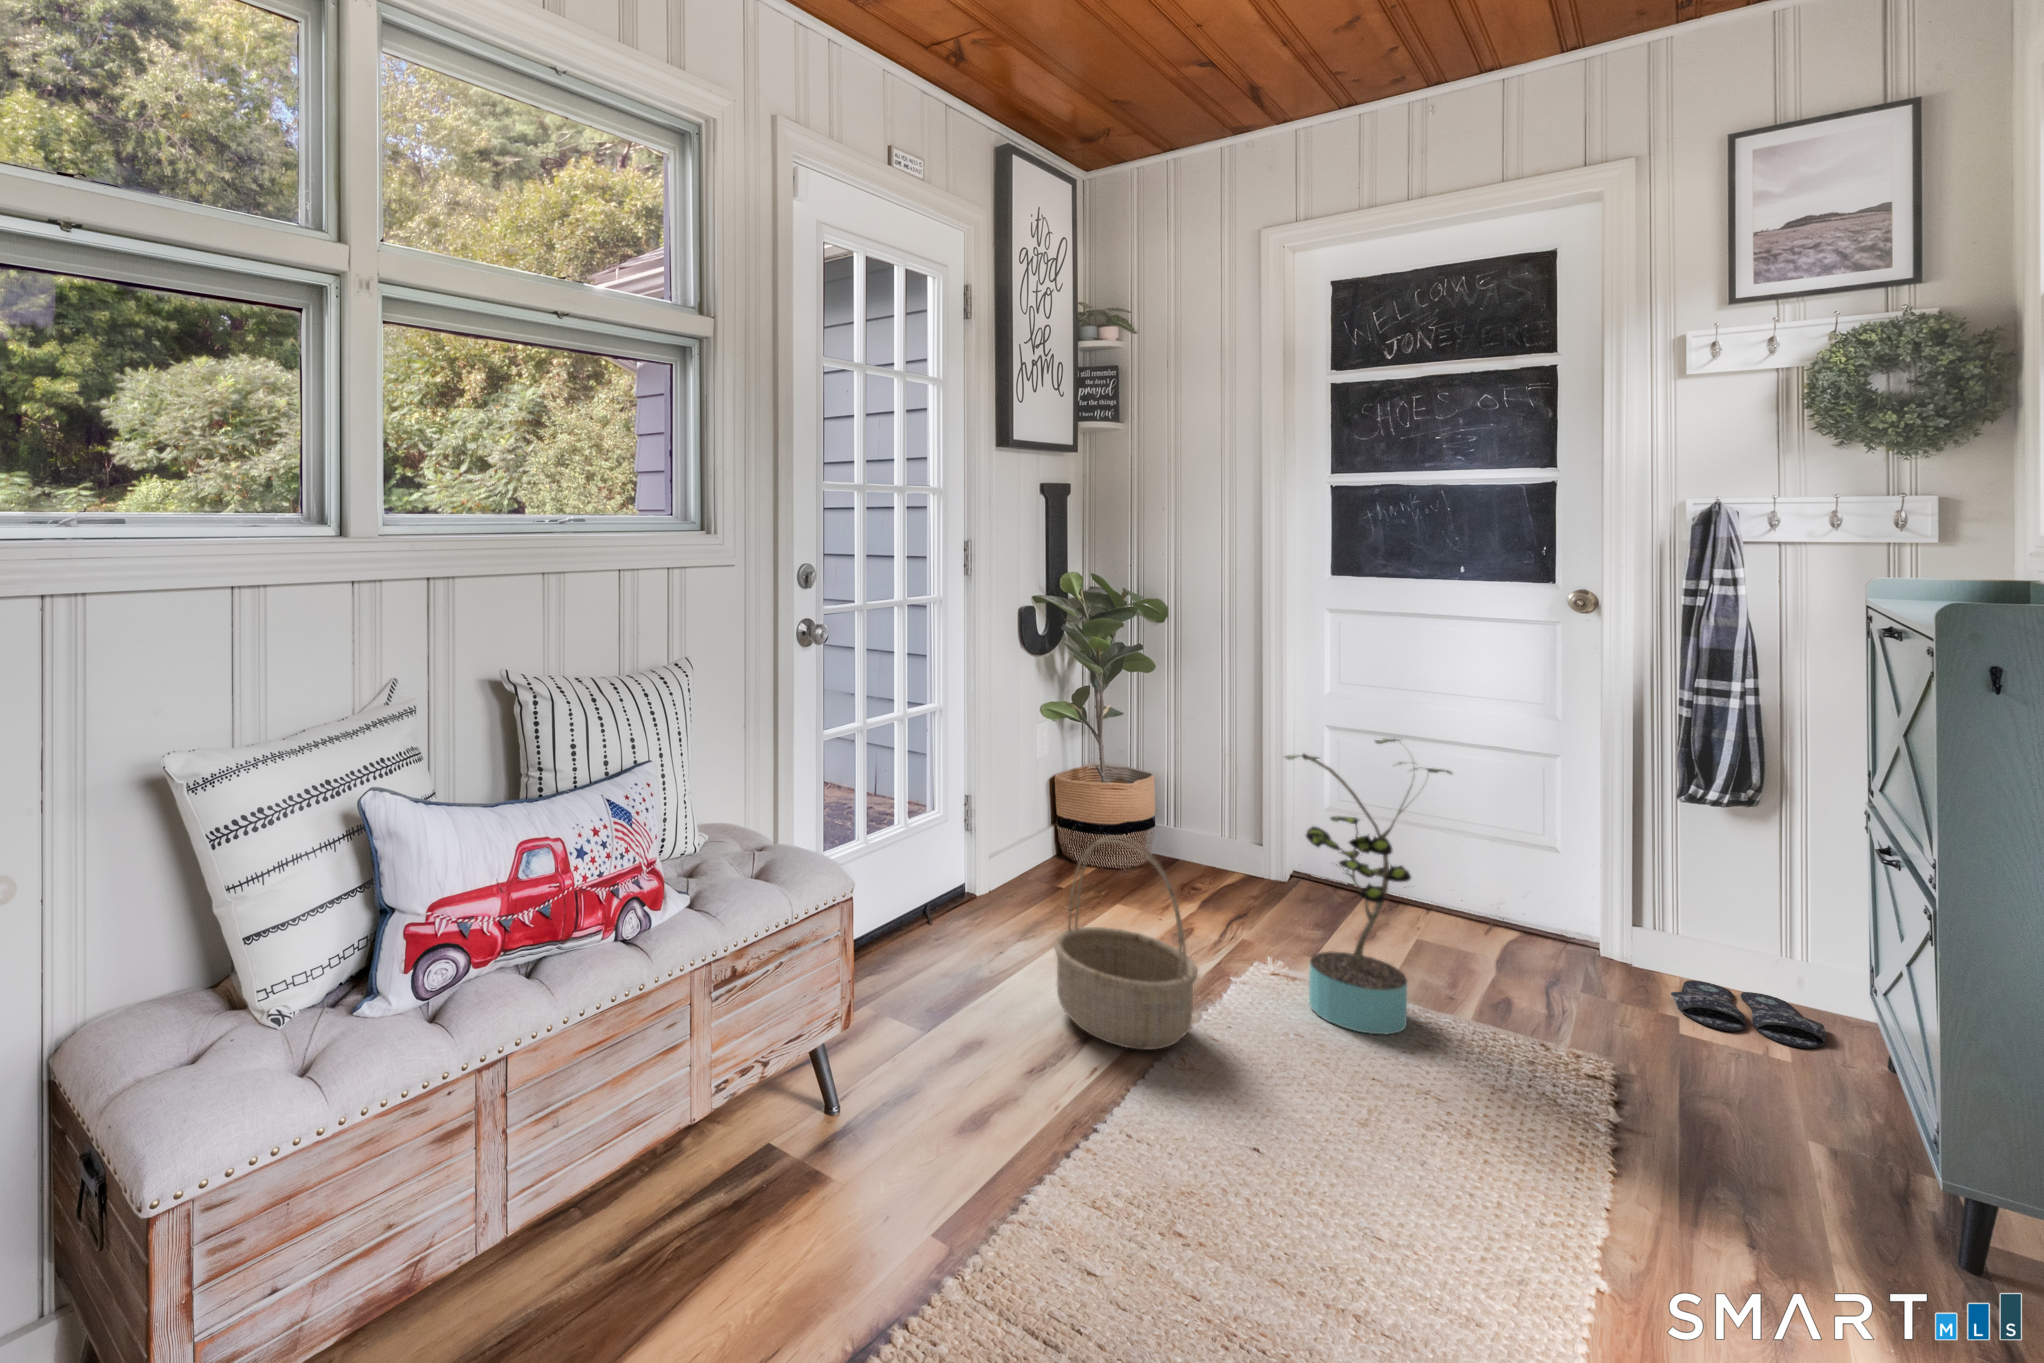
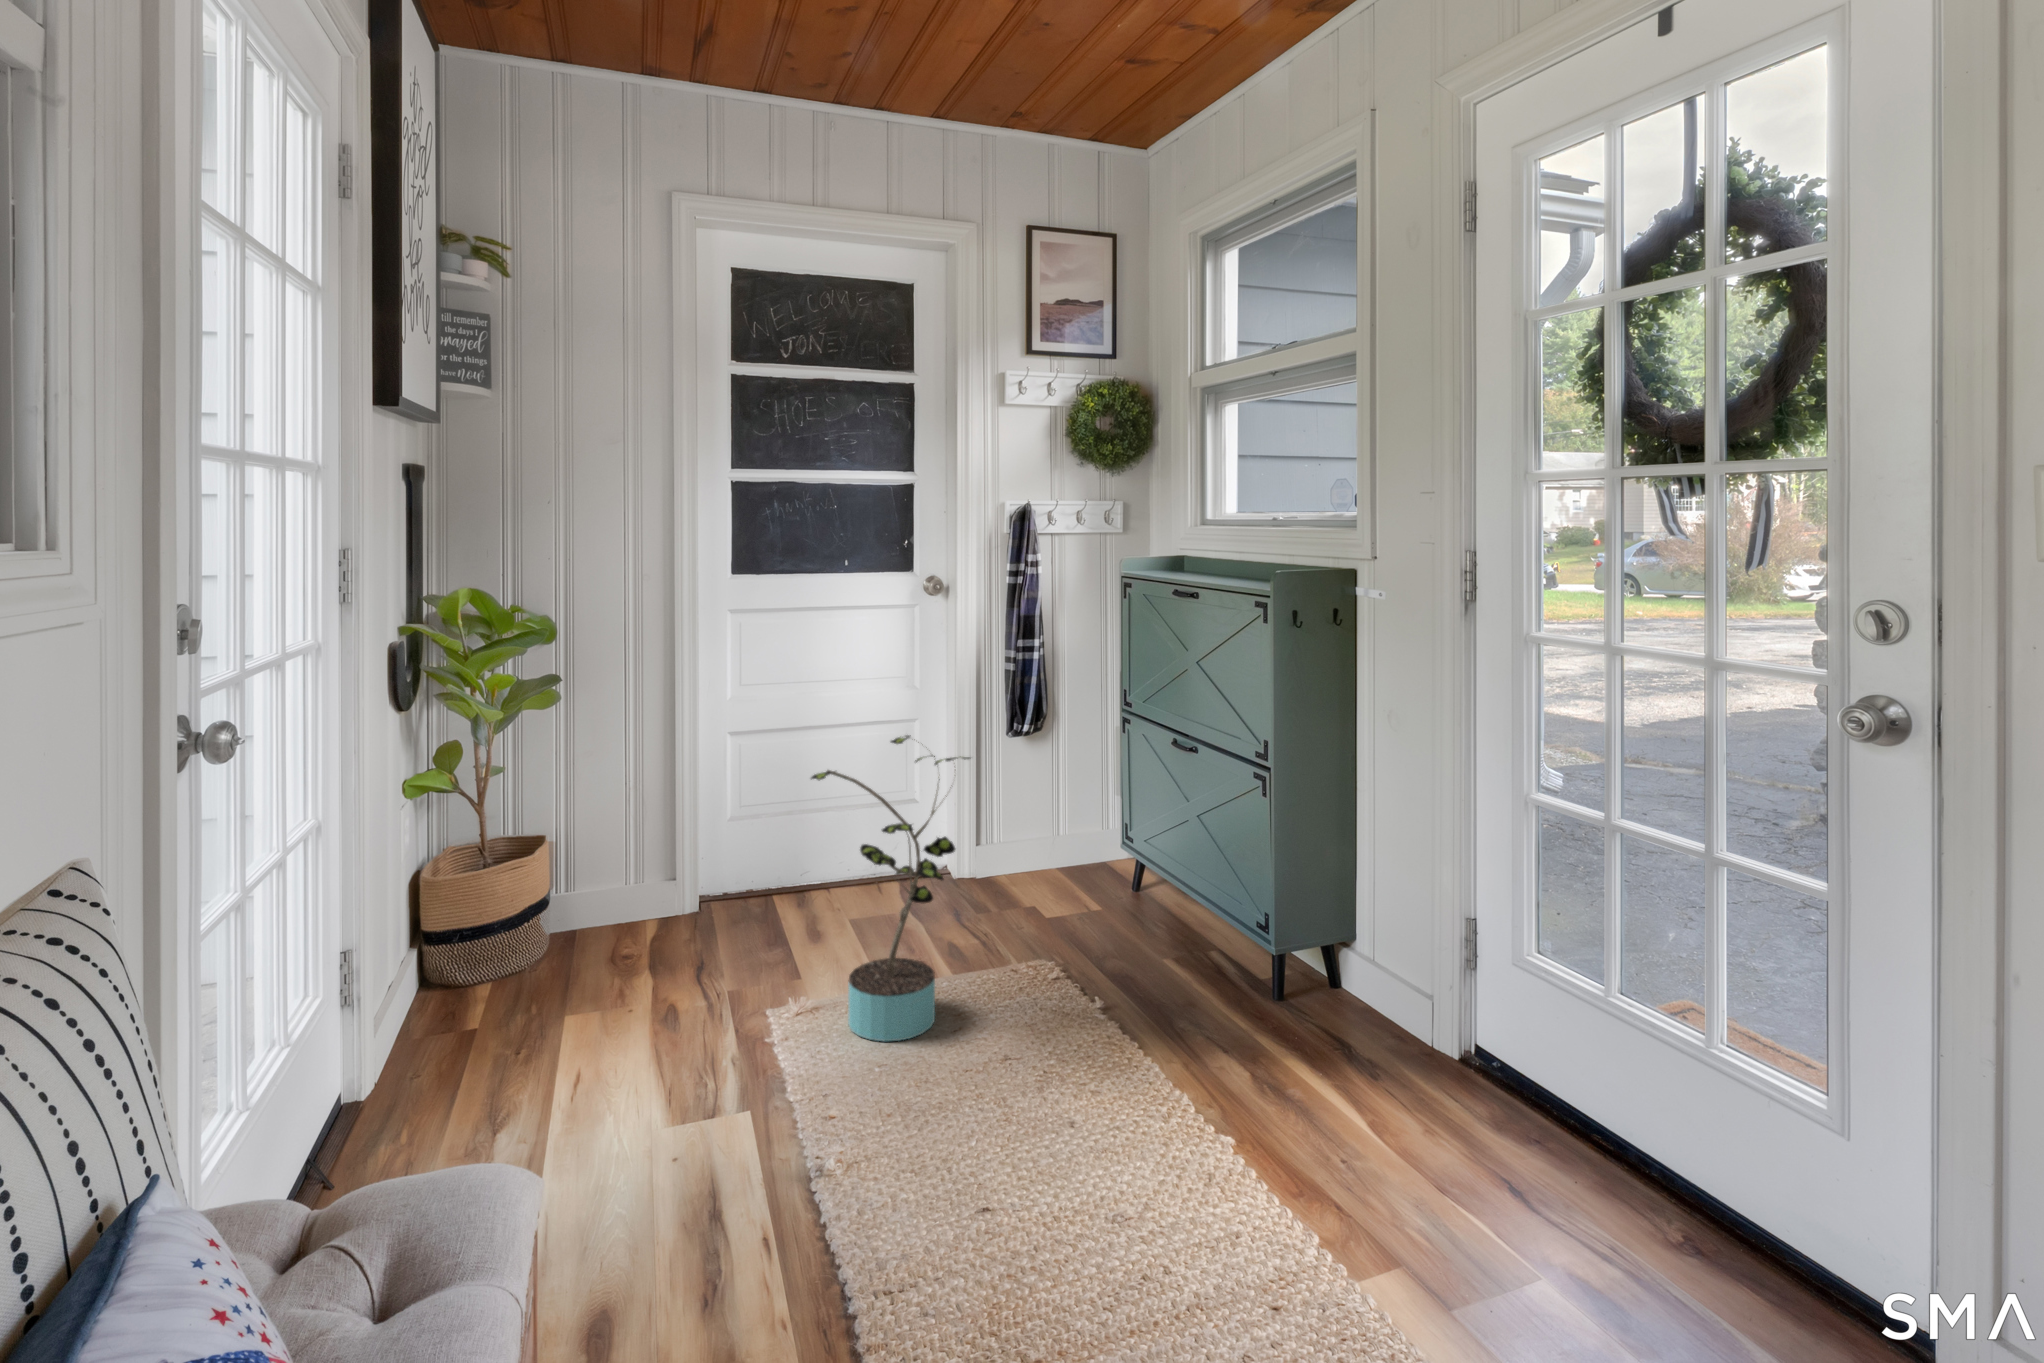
basket: present [1053,836,1198,1050] -> none [642,927,831,1199]
slippers: present [1671,980,1826,1048] -> none [1016,873,1109,912]

